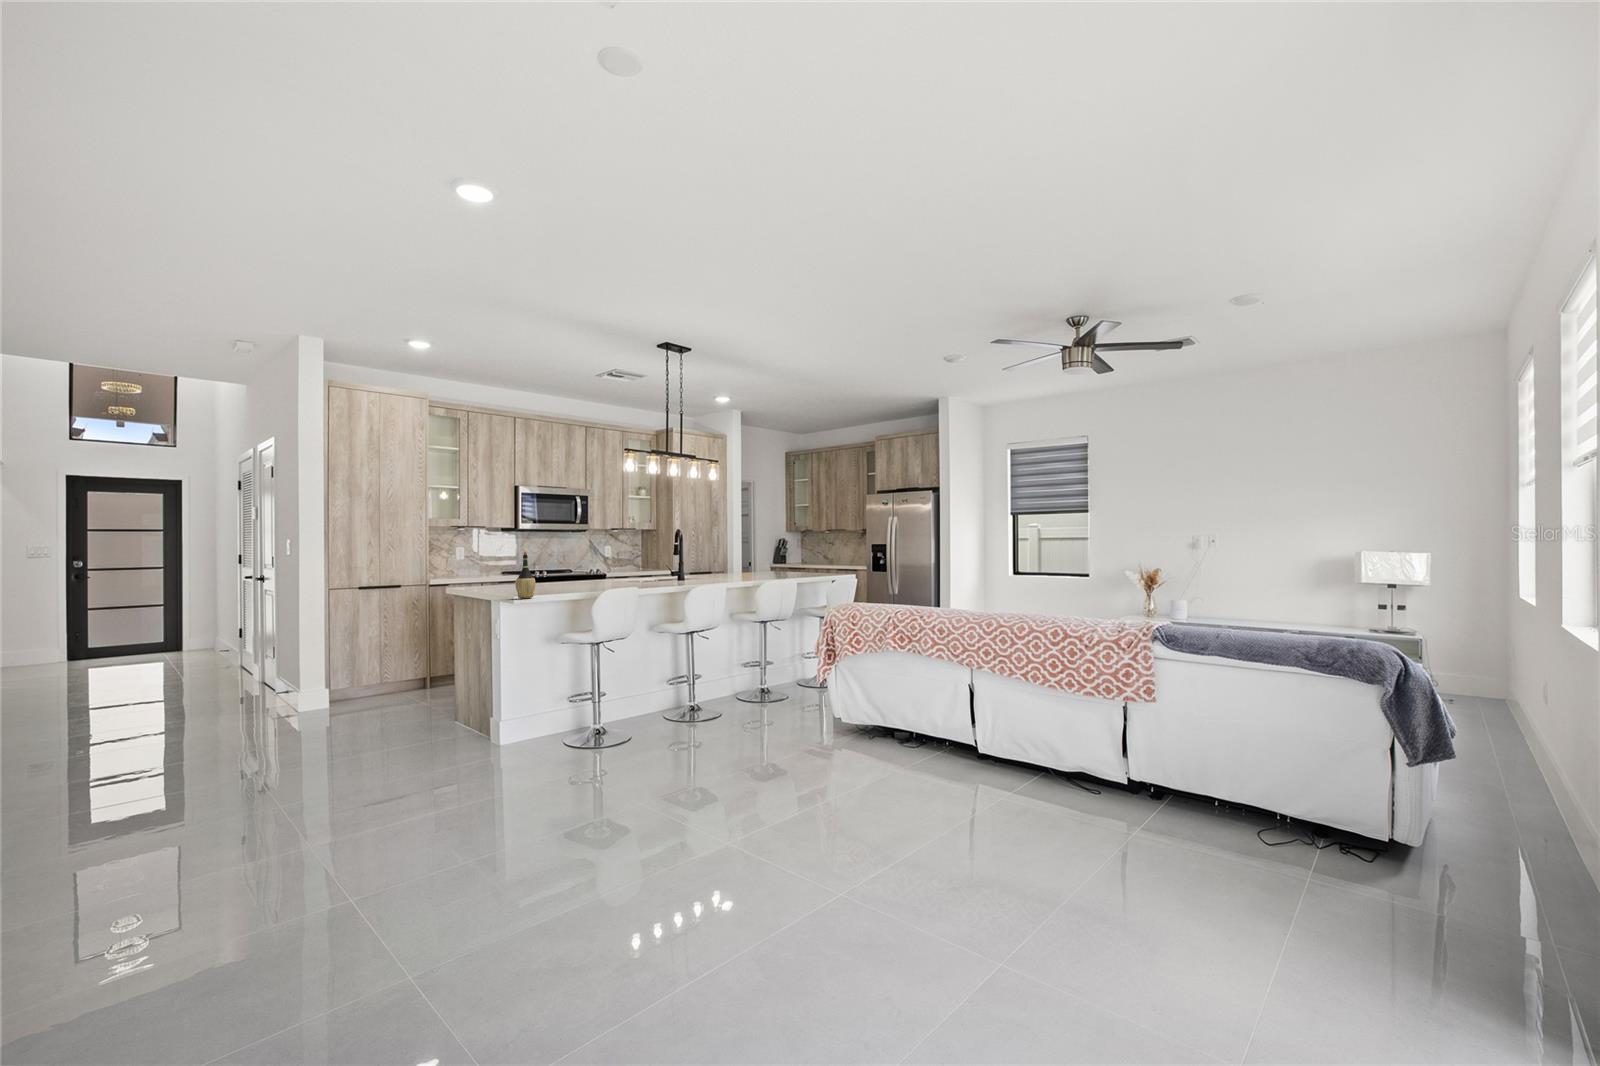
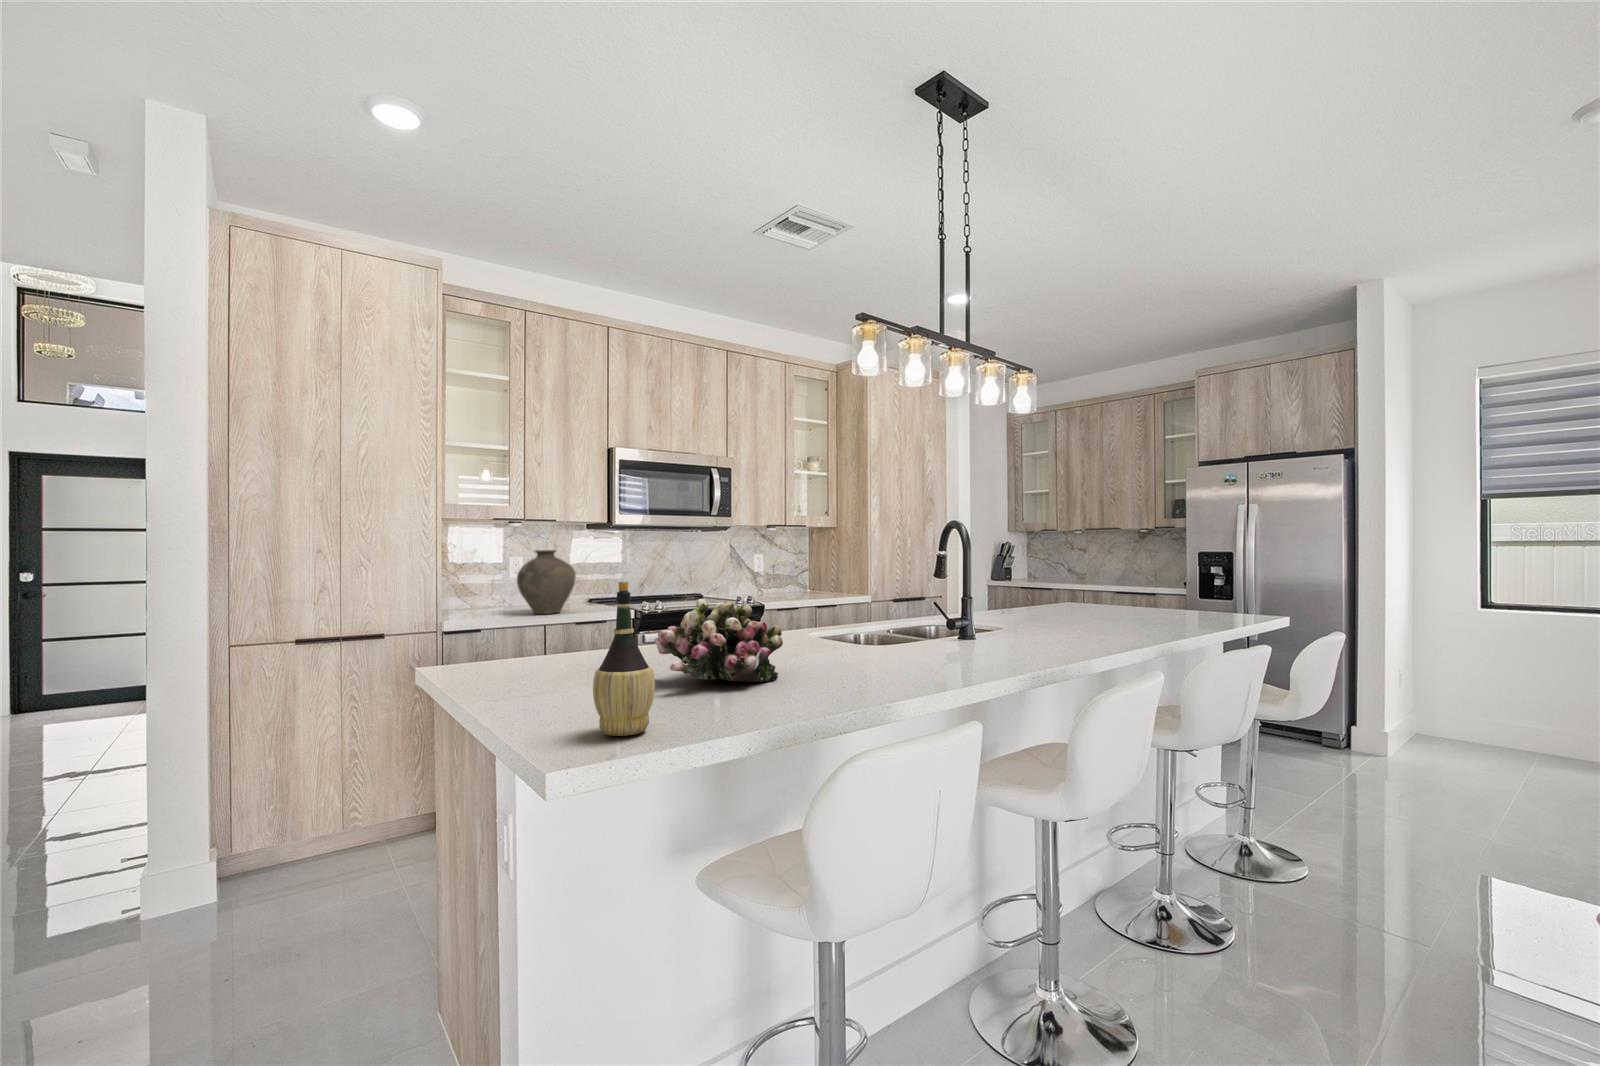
vase: none [460,543,494,580] -> present [517,550,576,614]
flower arrangement: none [537,561,588,591] -> present [654,599,783,682]

